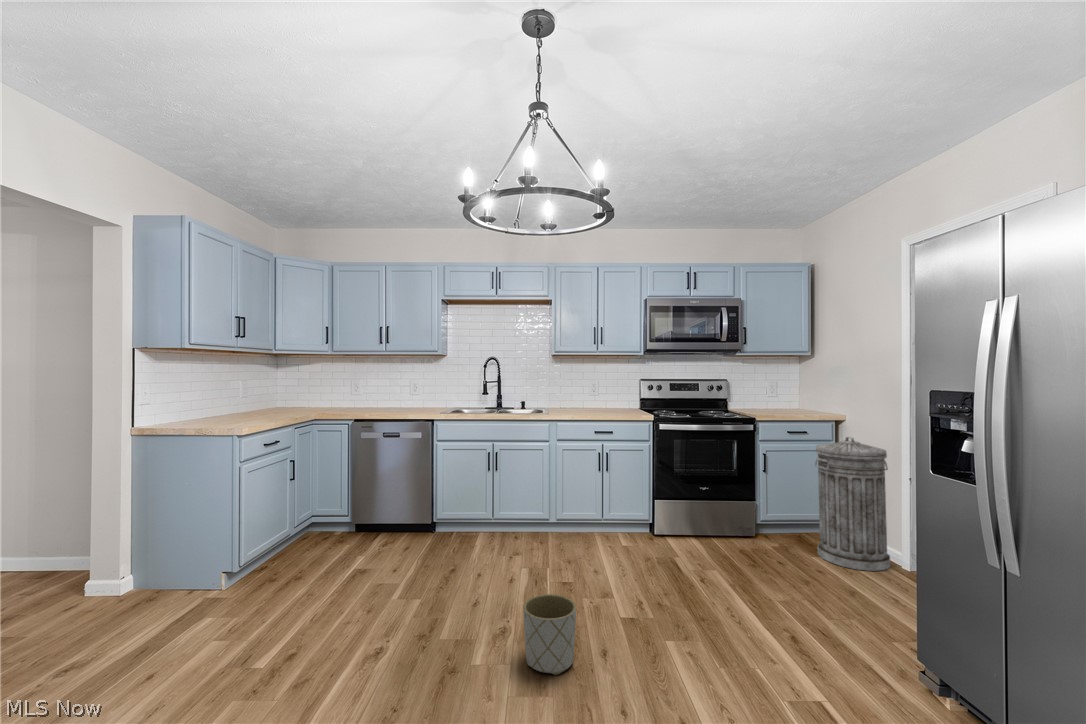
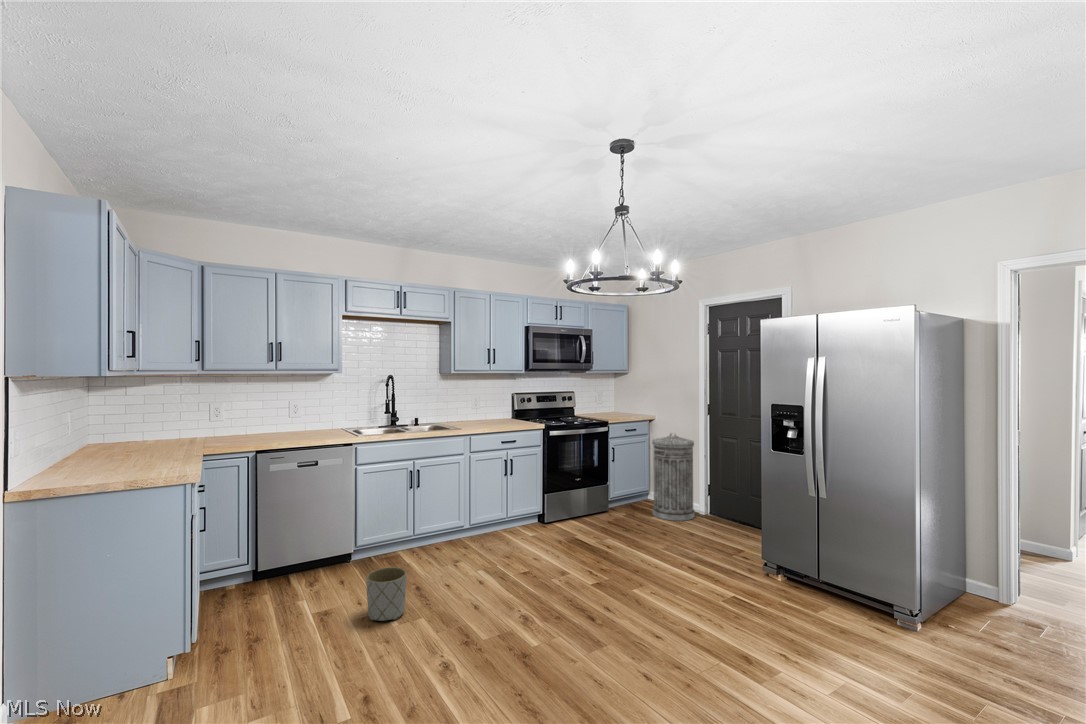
planter: present [523,594,576,675] -> present [366,567,407,621]

